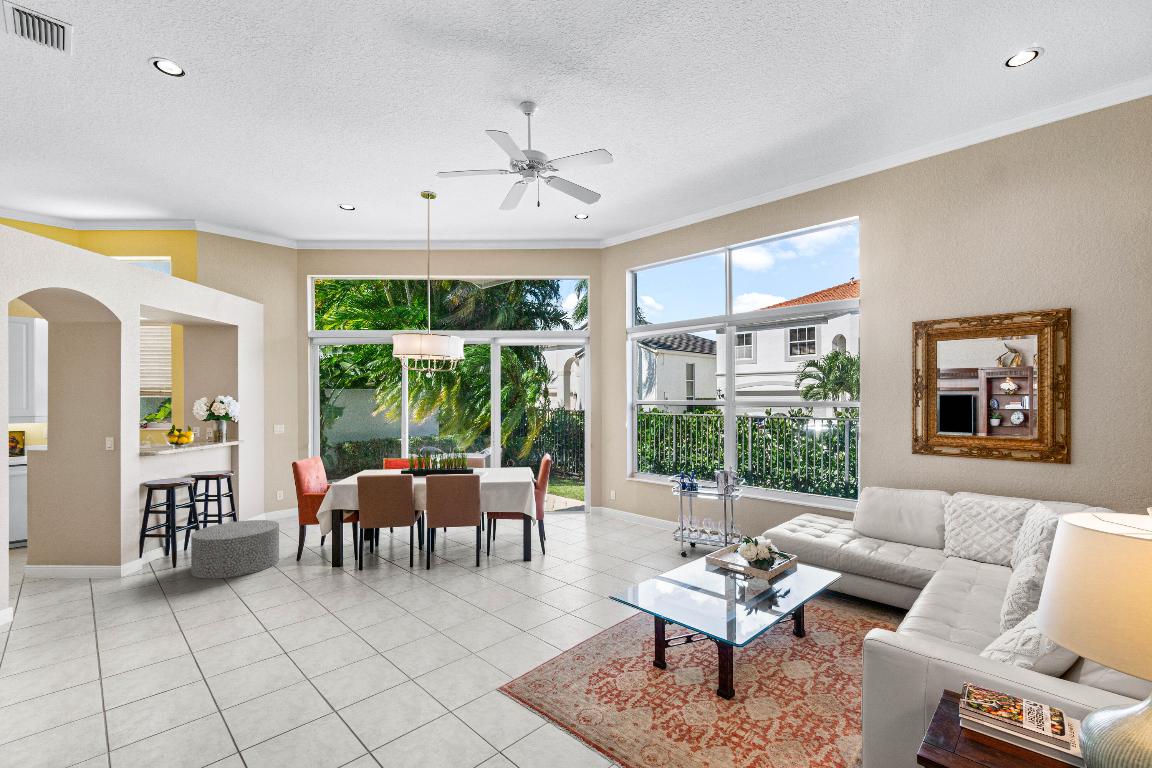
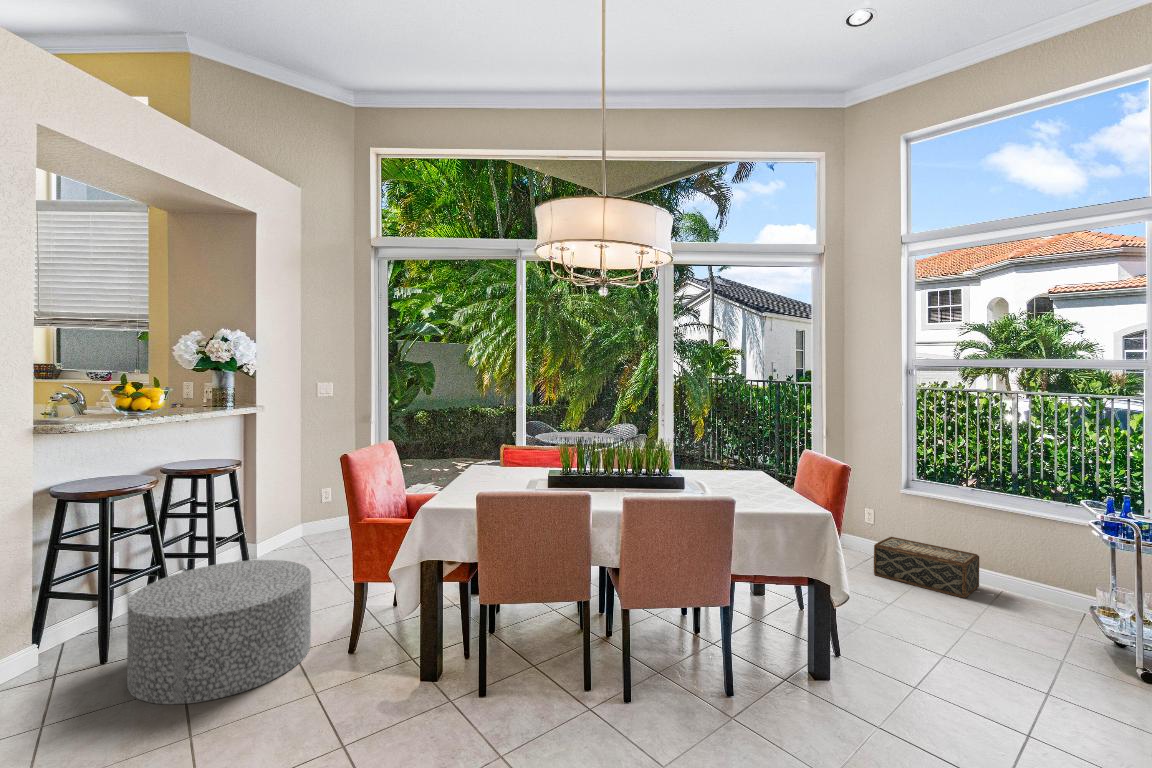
woven basket: none [598,501,646,528] -> present [874,537,979,598]

